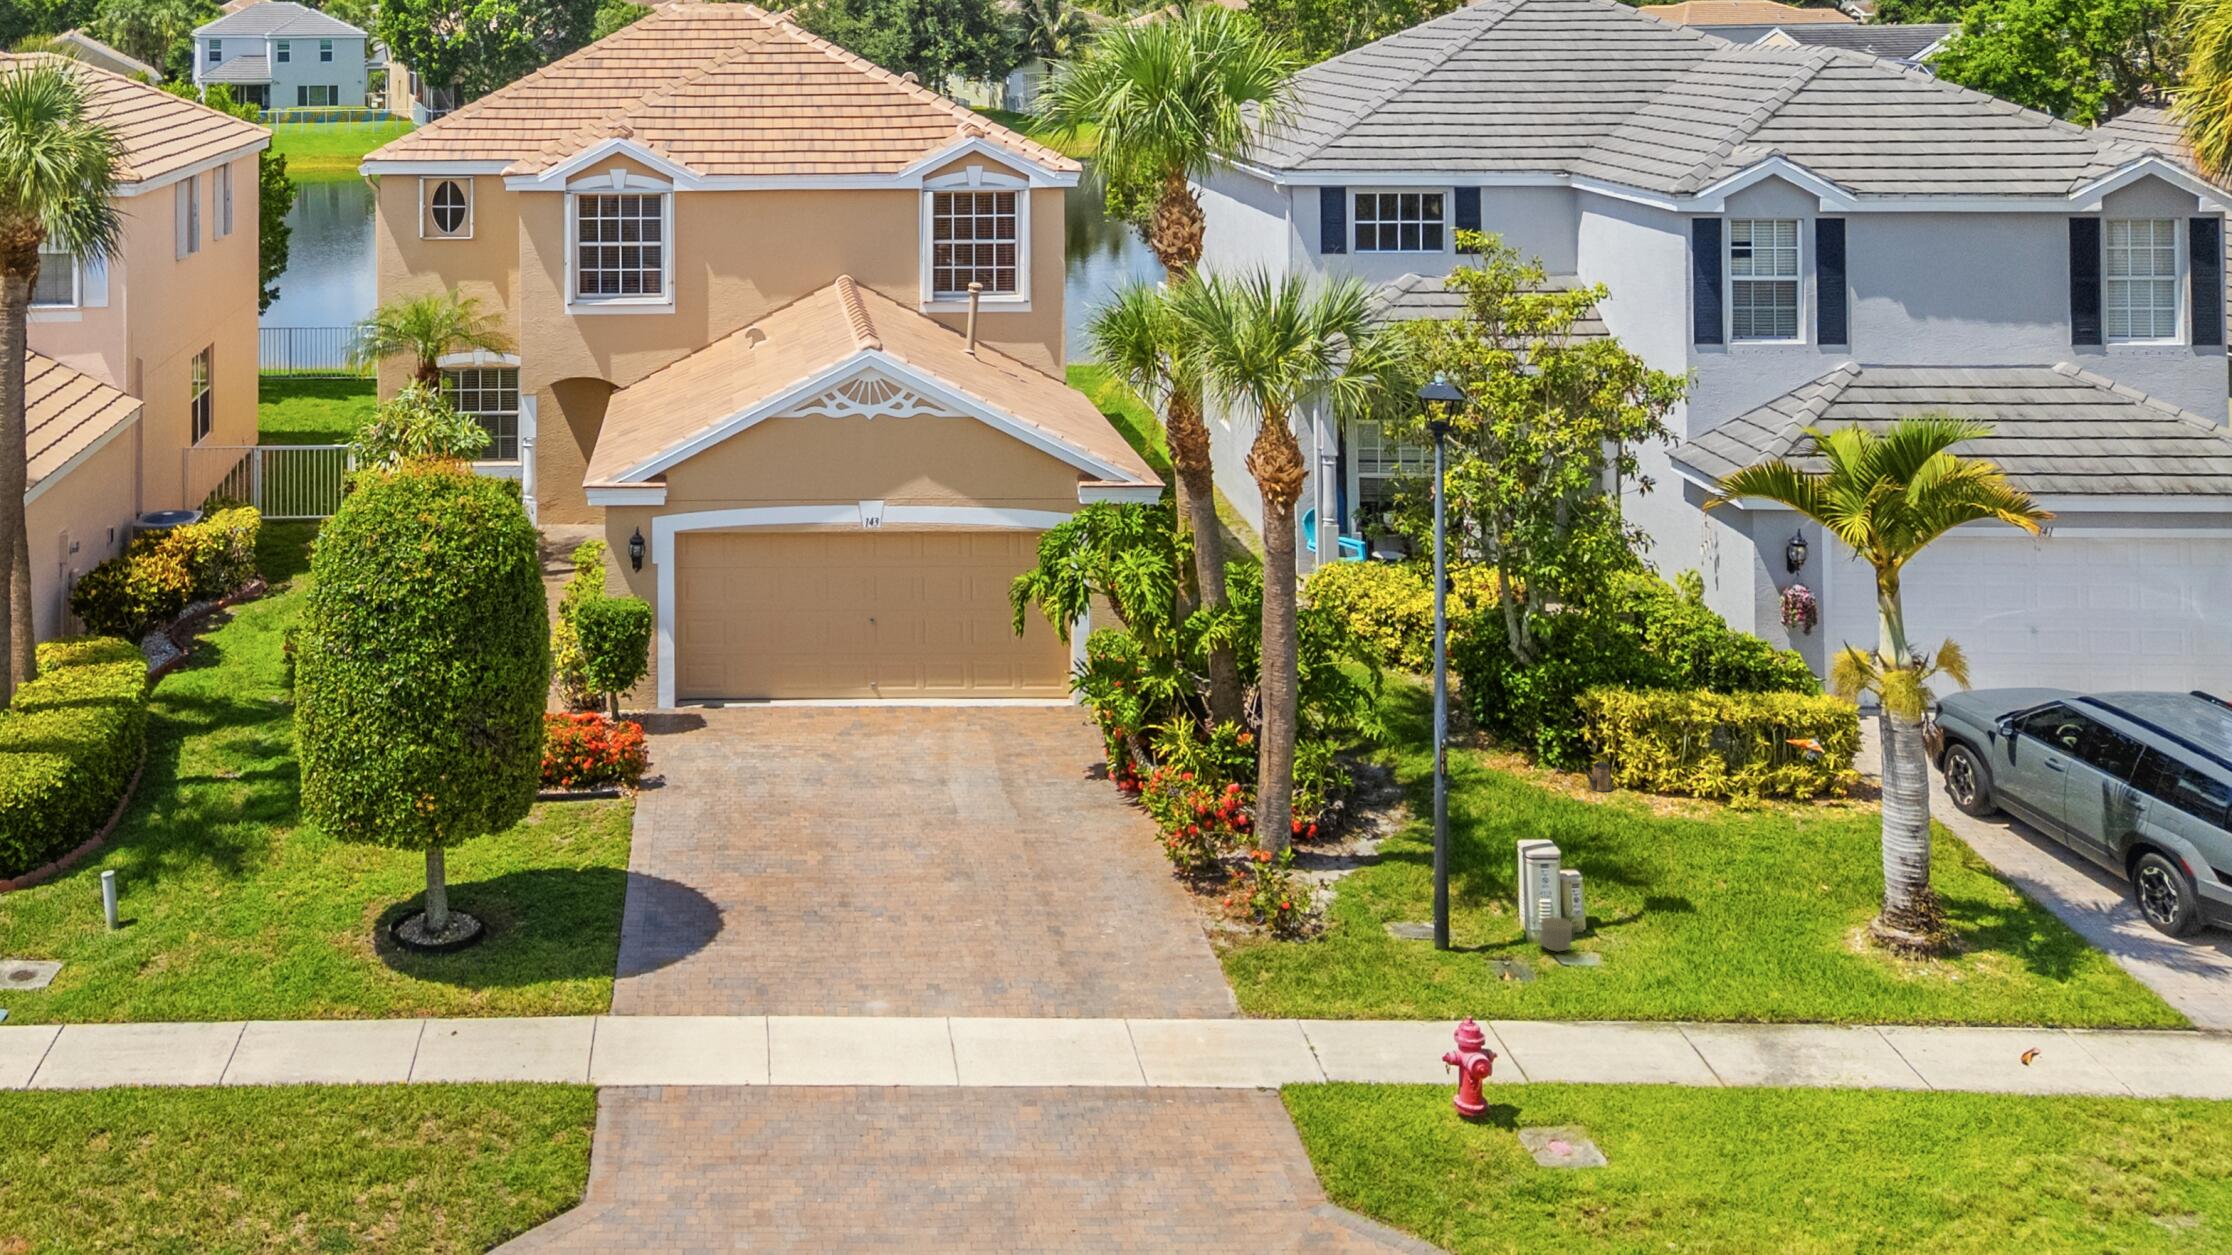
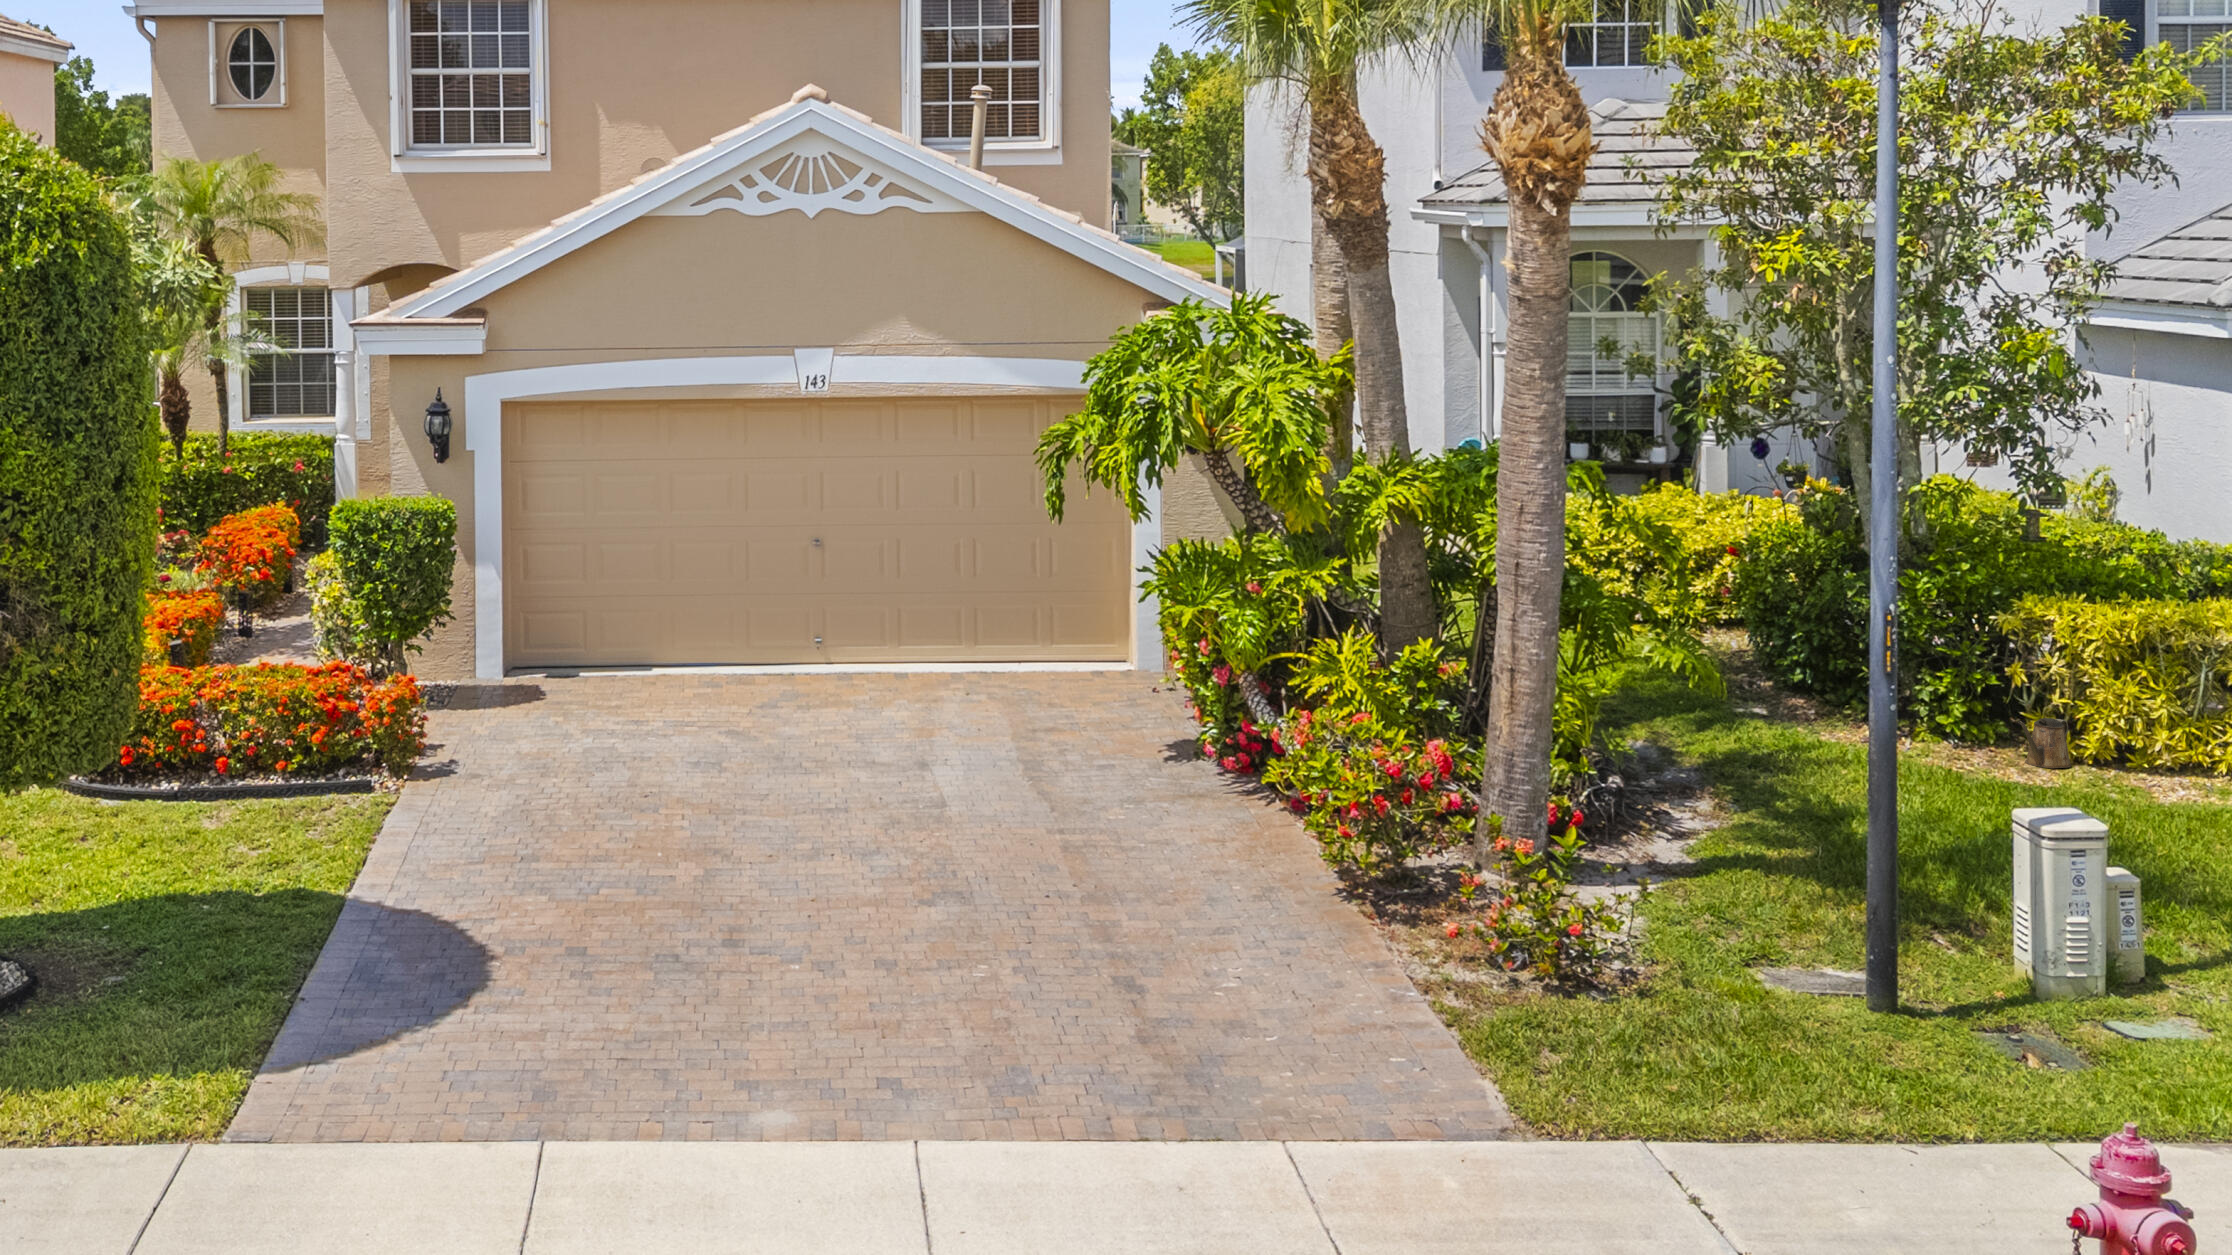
planter: present [1539,917,1572,952] -> none [2071,950,2141,1018]

